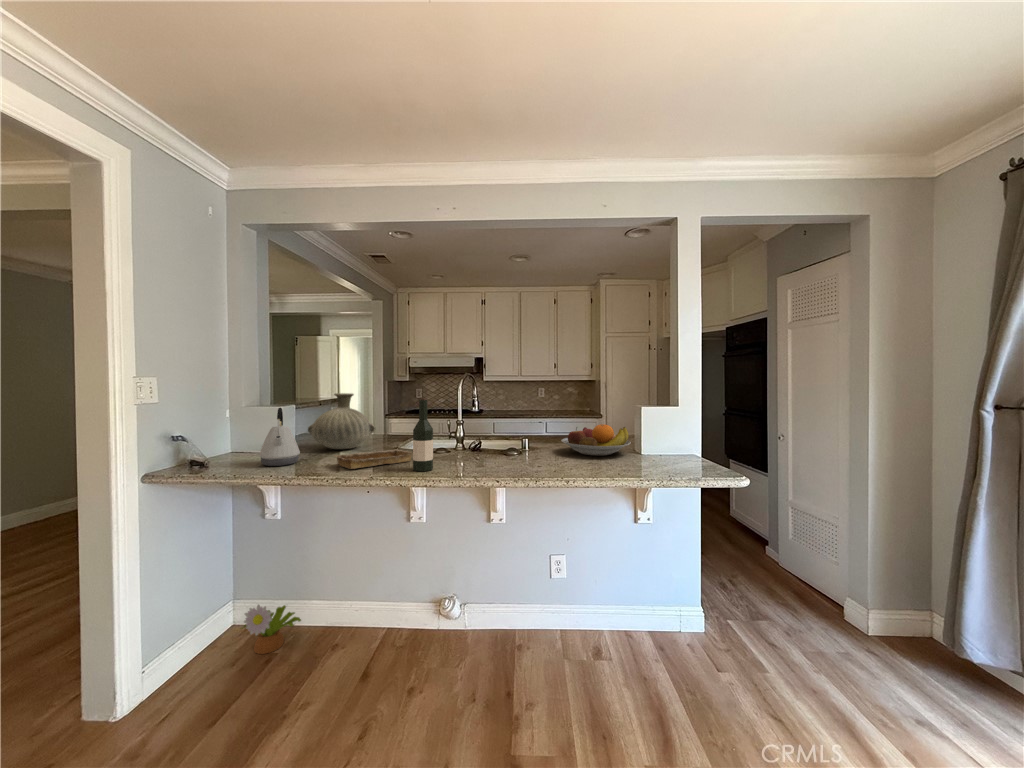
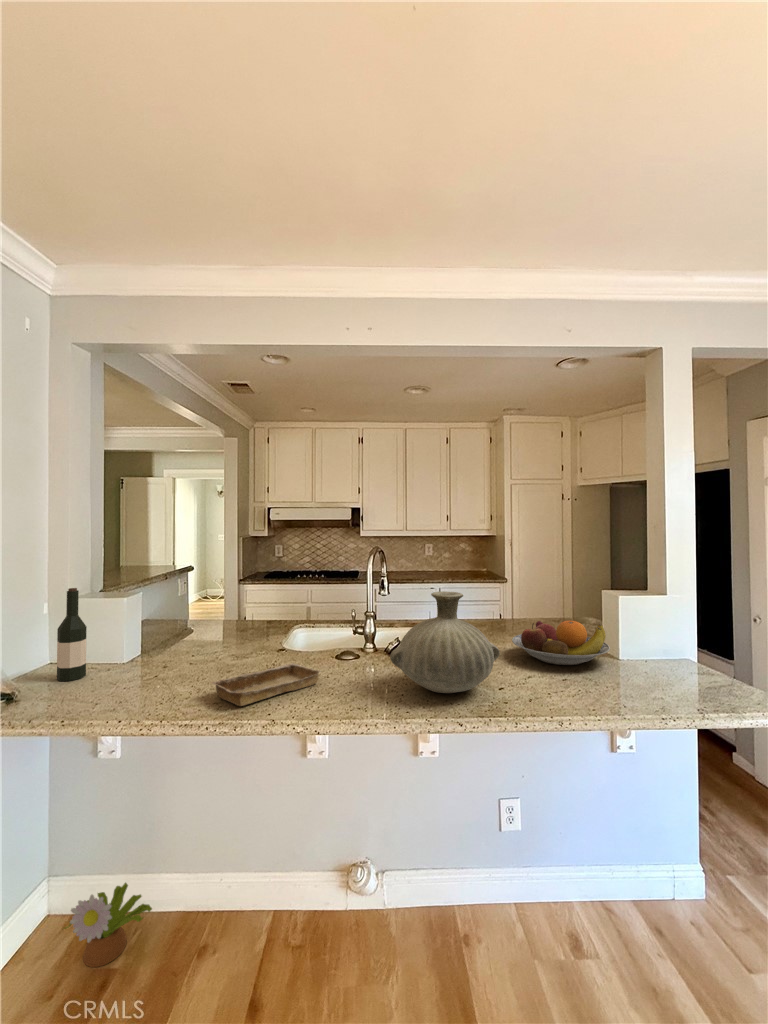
vase: present [308,393,376,449] -> present [390,591,500,693]
wine bottle: present [413,398,433,471] -> present [57,588,87,681]
kettle: present [259,408,300,466] -> none [100,612,158,700]

